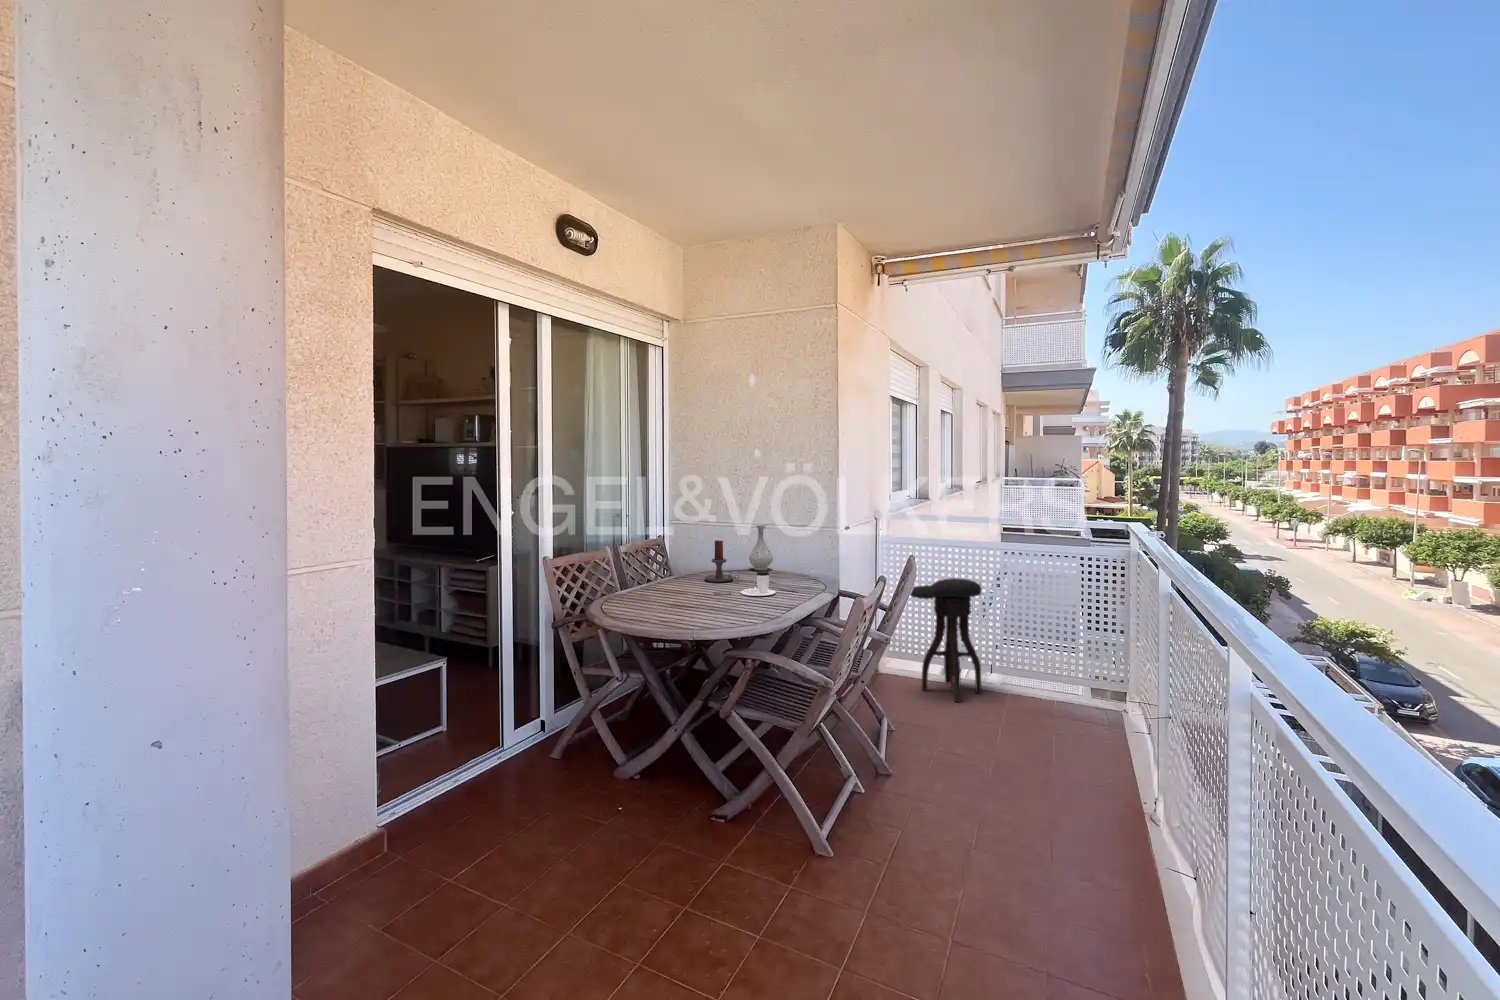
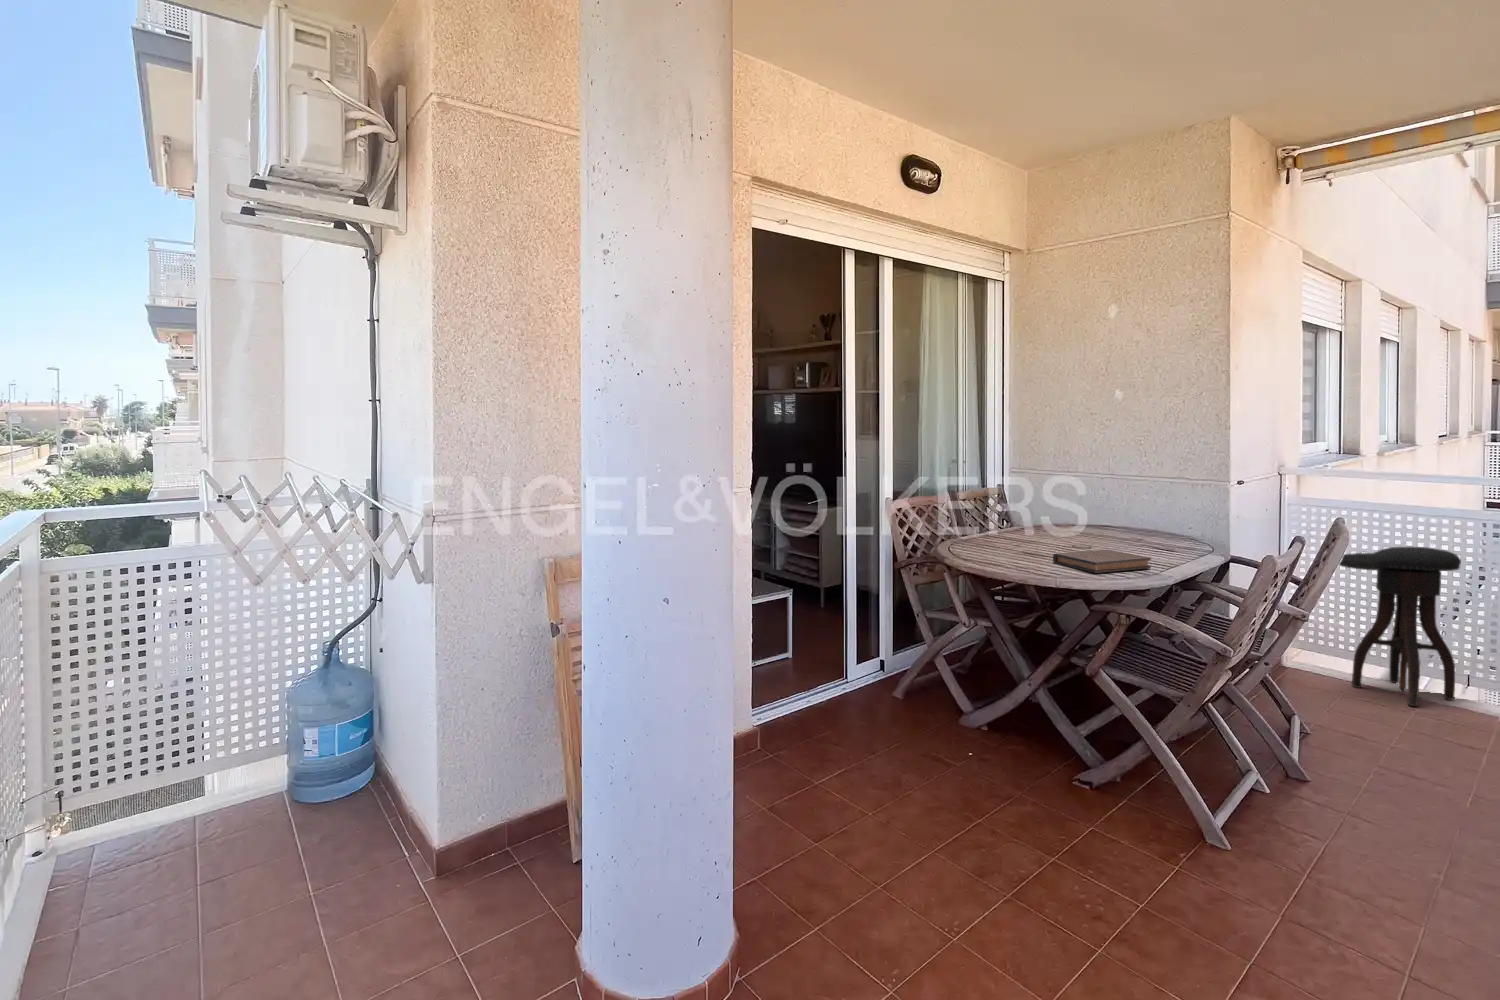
vase: present [749,525,773,570] -> none [1107,476,1138,527]
candle holder: present [705,540,740,582] -> none [1055,490,1099,536]
coffee cup: present [740,571,776,596] -> none [1102,524,1148,551]
book: none [696,597,774,623] -> present [1053,549,1151,573]

